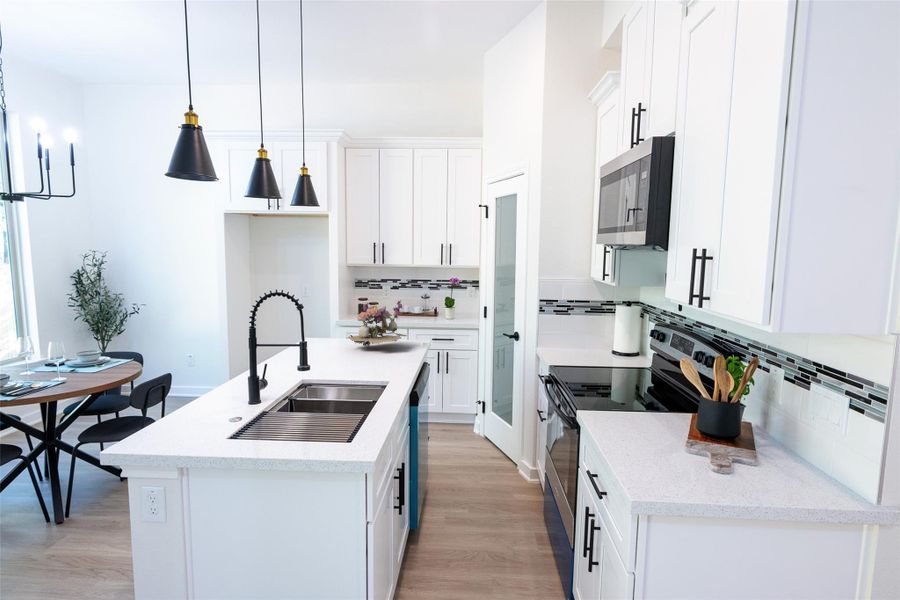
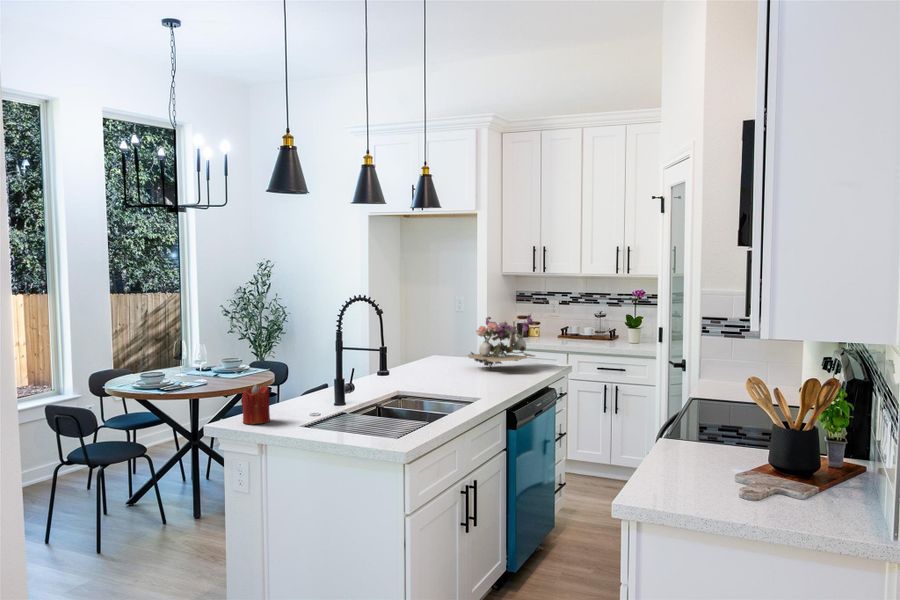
candle: none [145,395,184,443] -> present [241,384,270,425]

